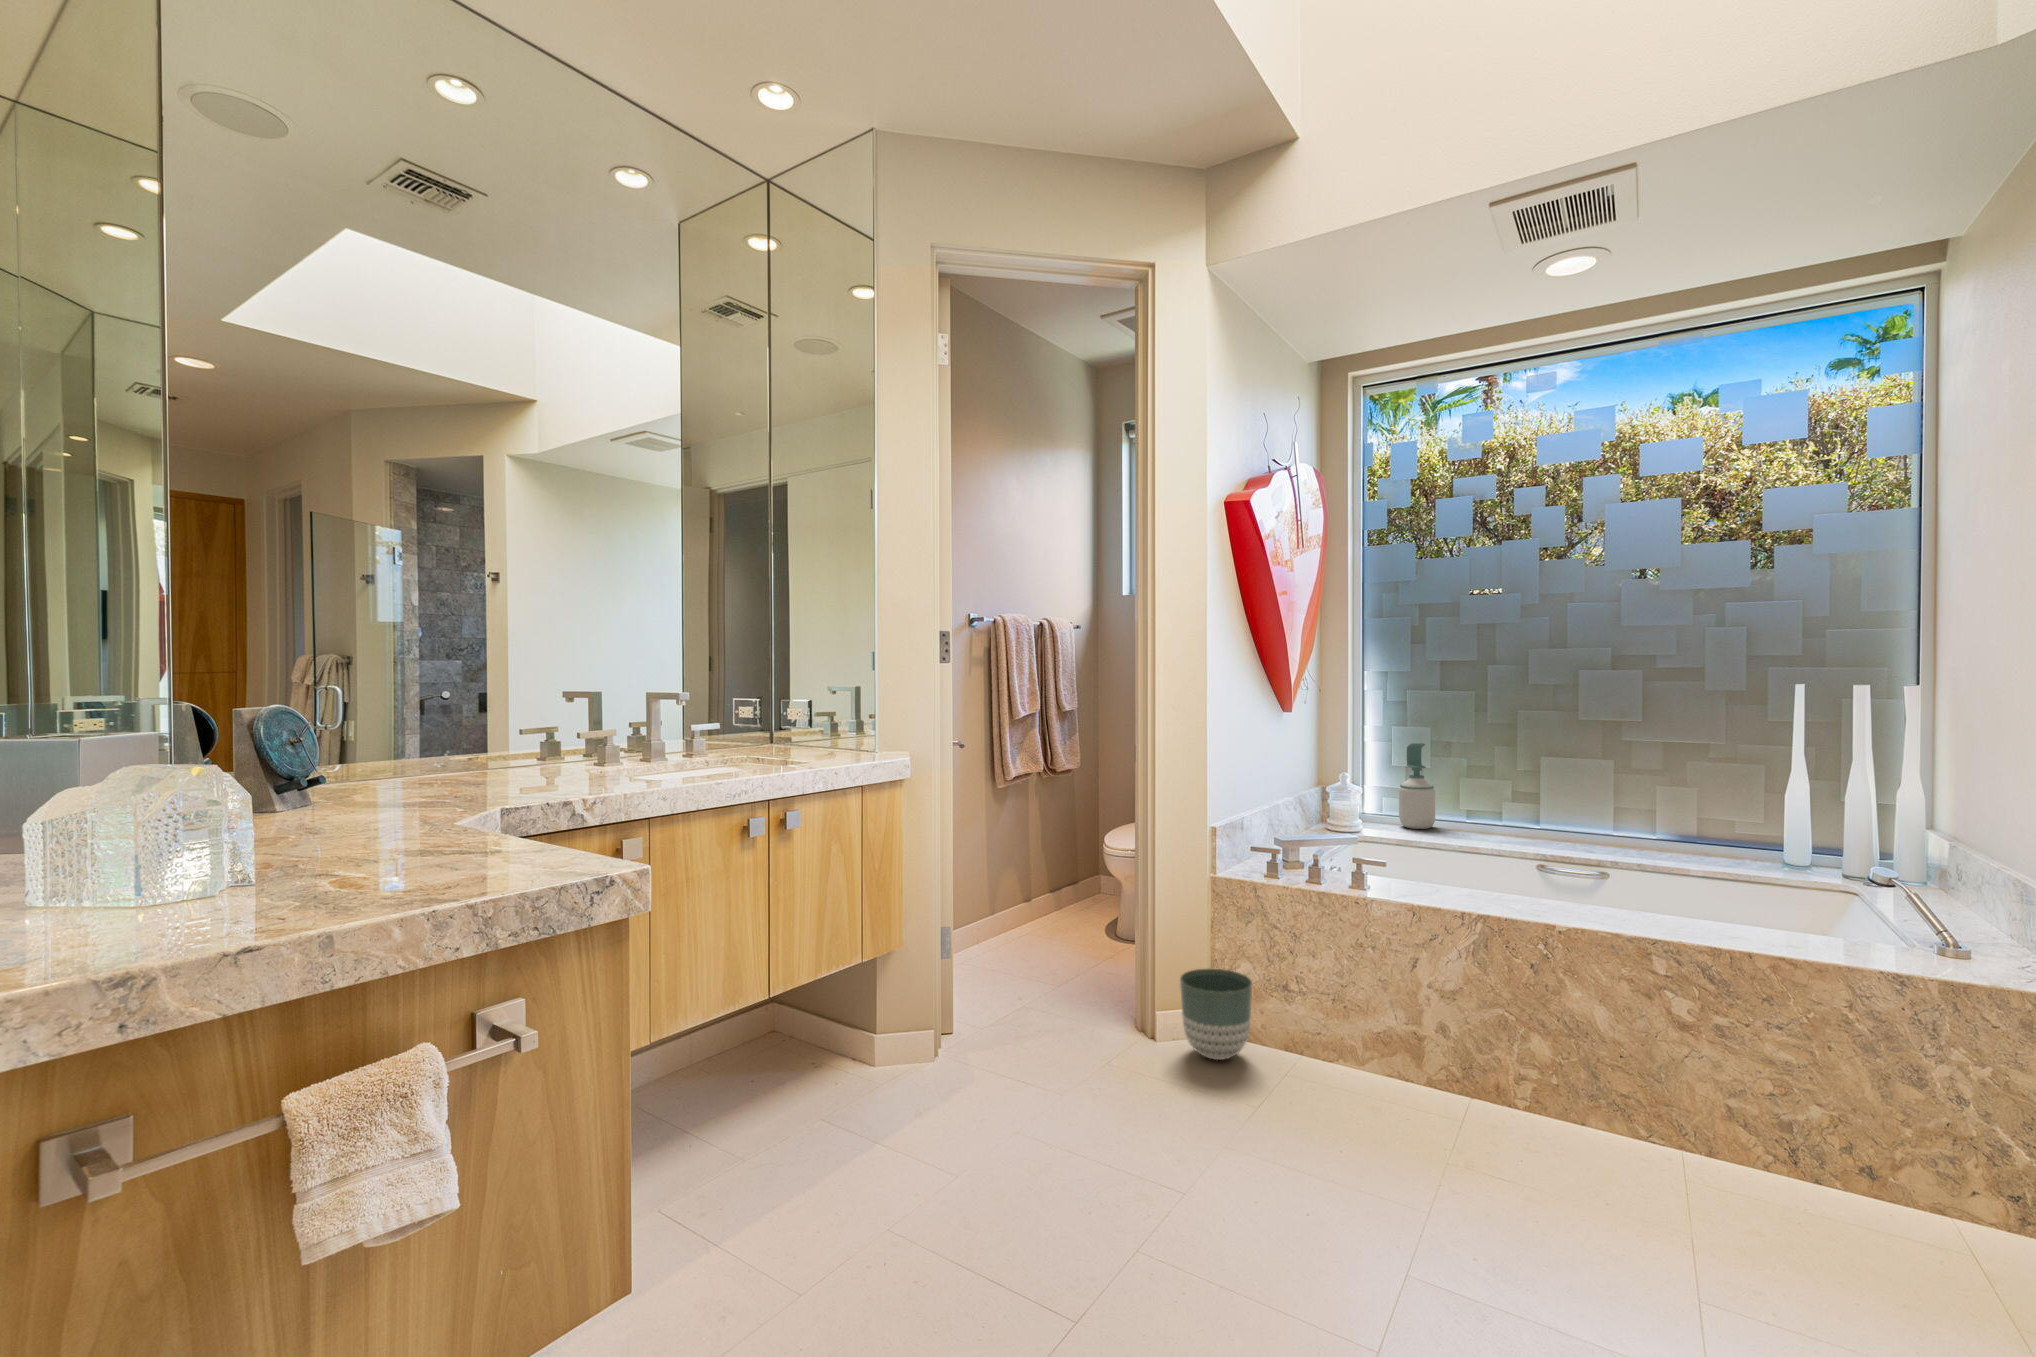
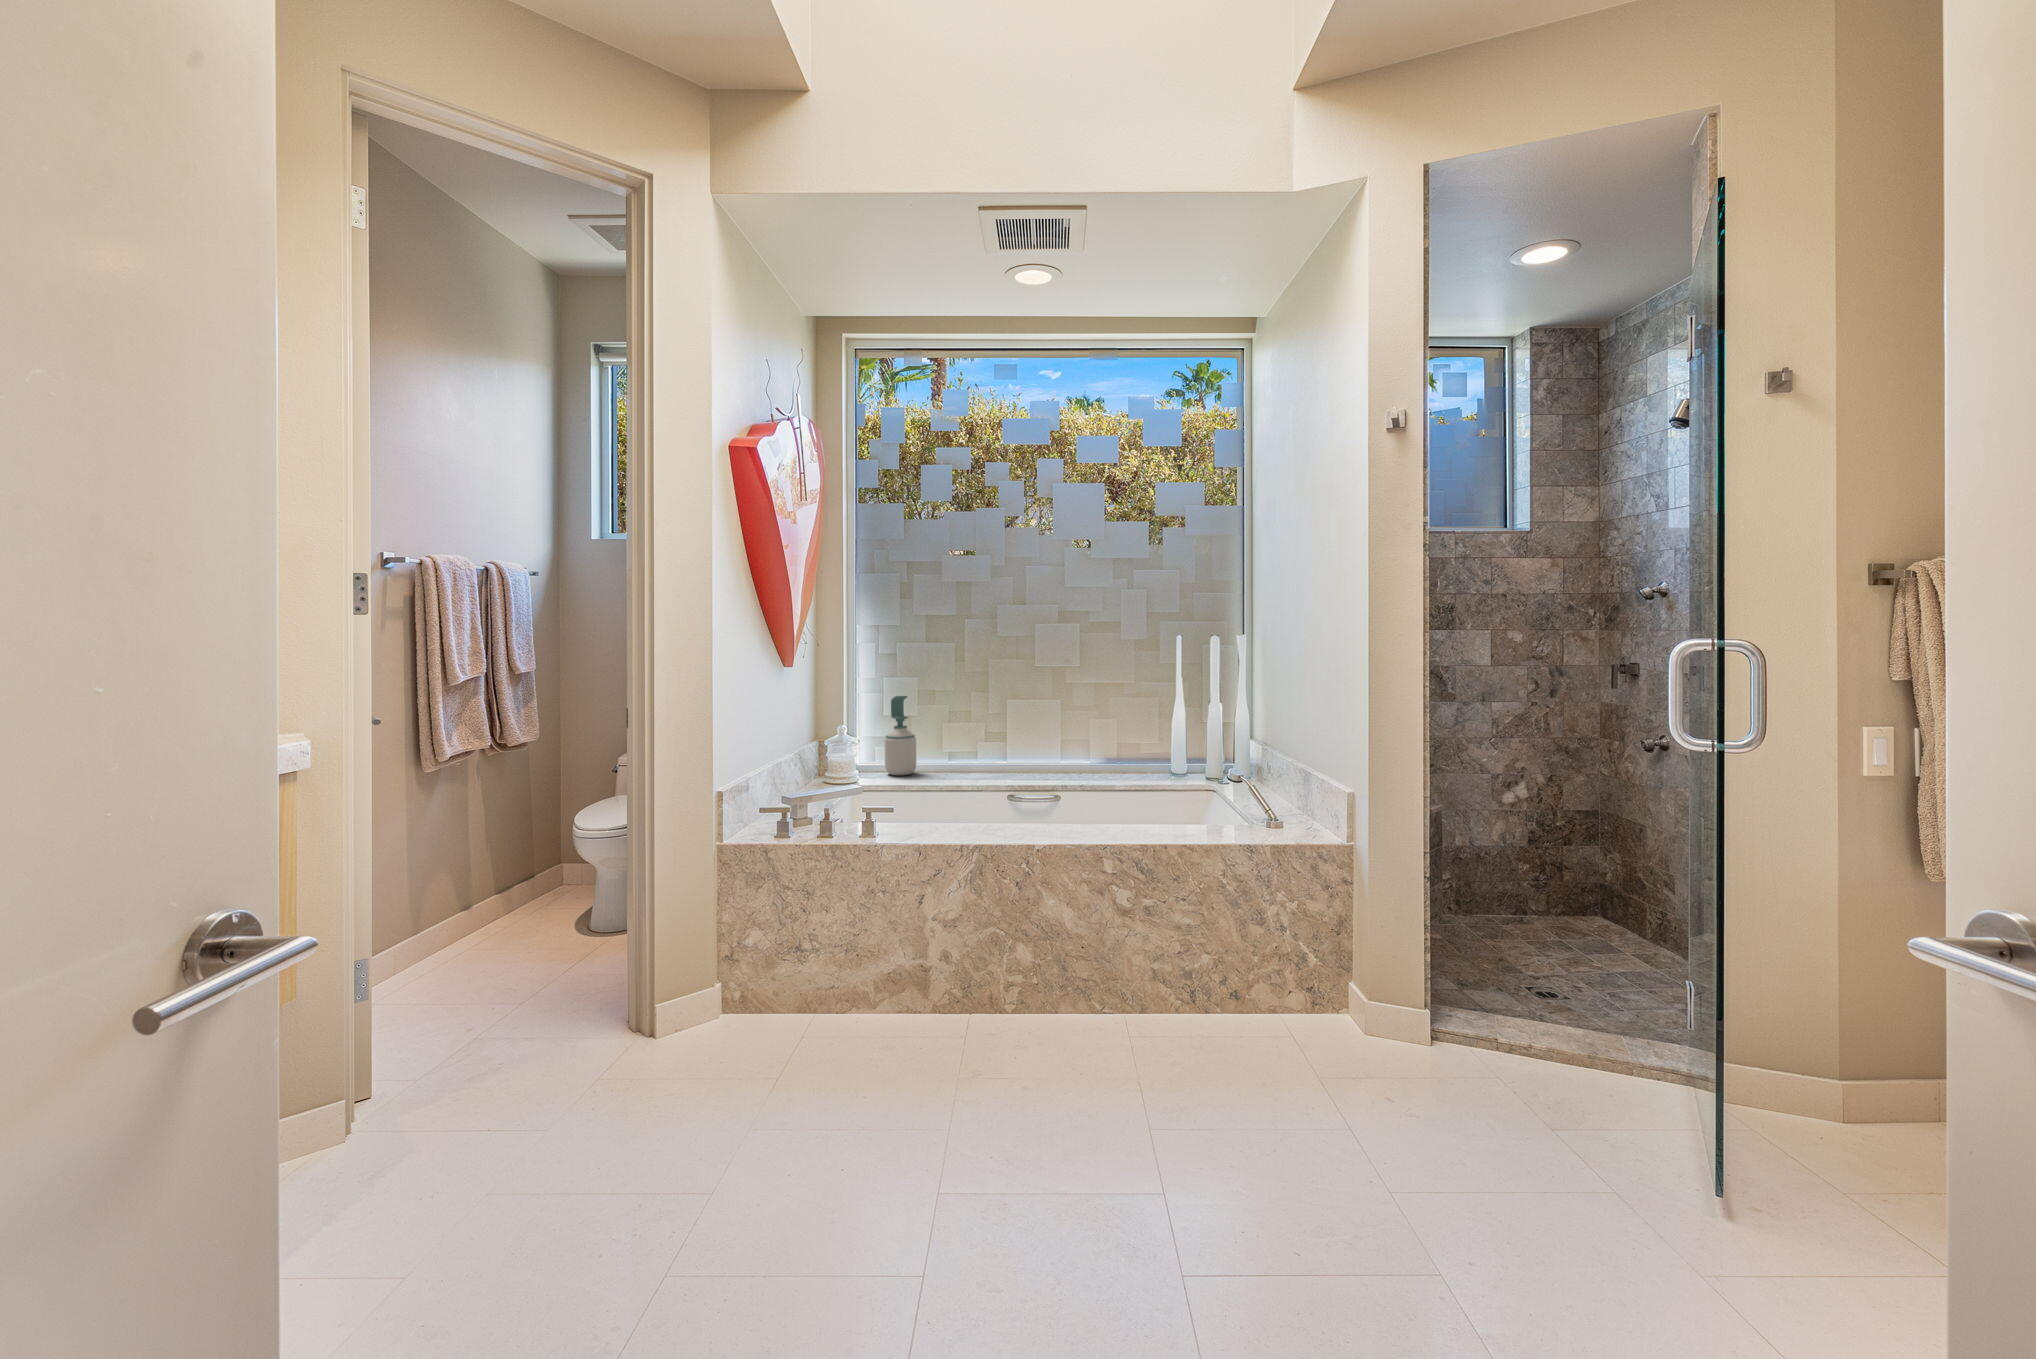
planter: present [1180,969,1252,1060] -> none [693,938,770,1032]

